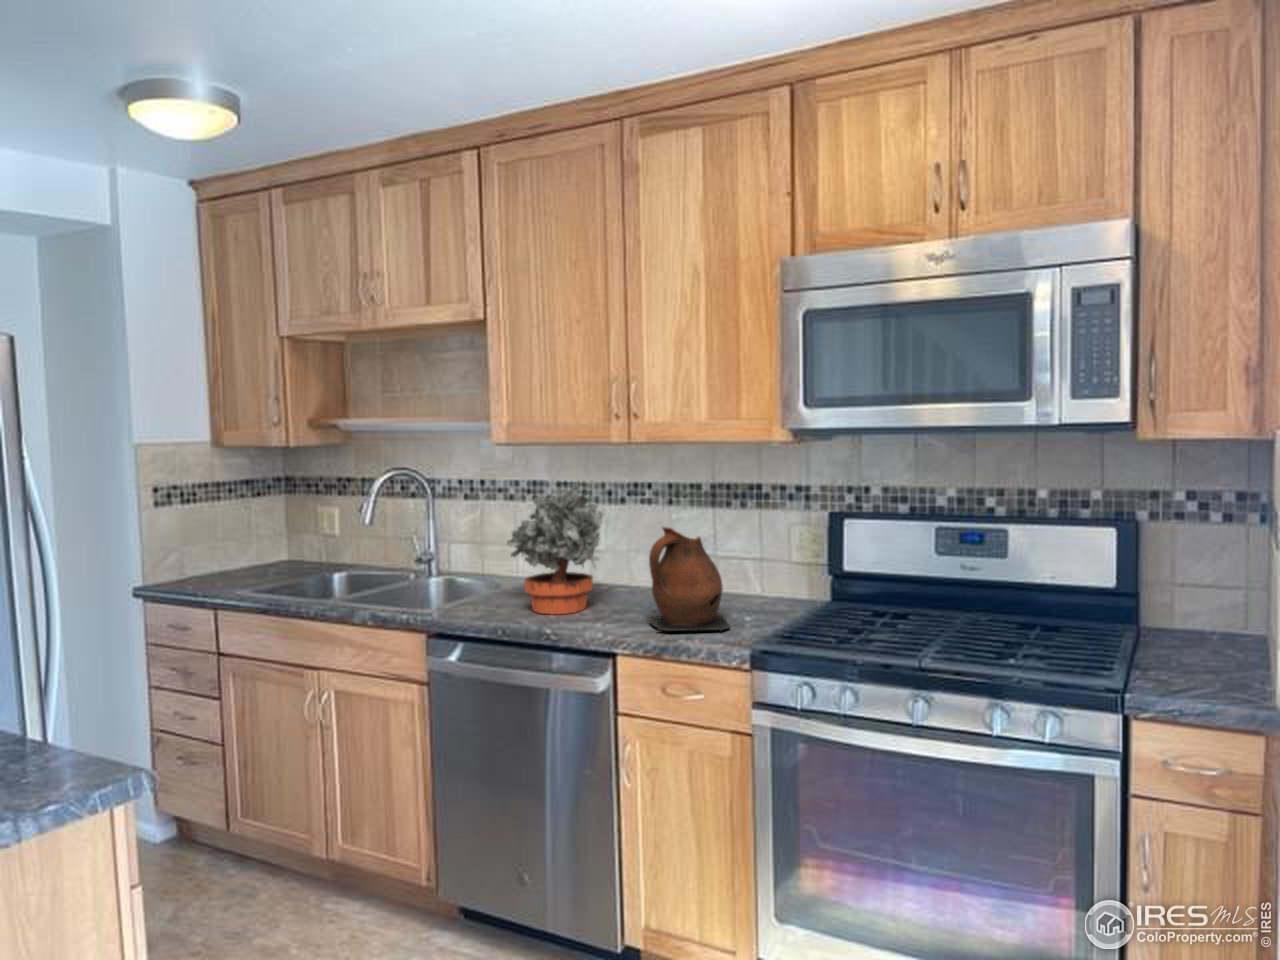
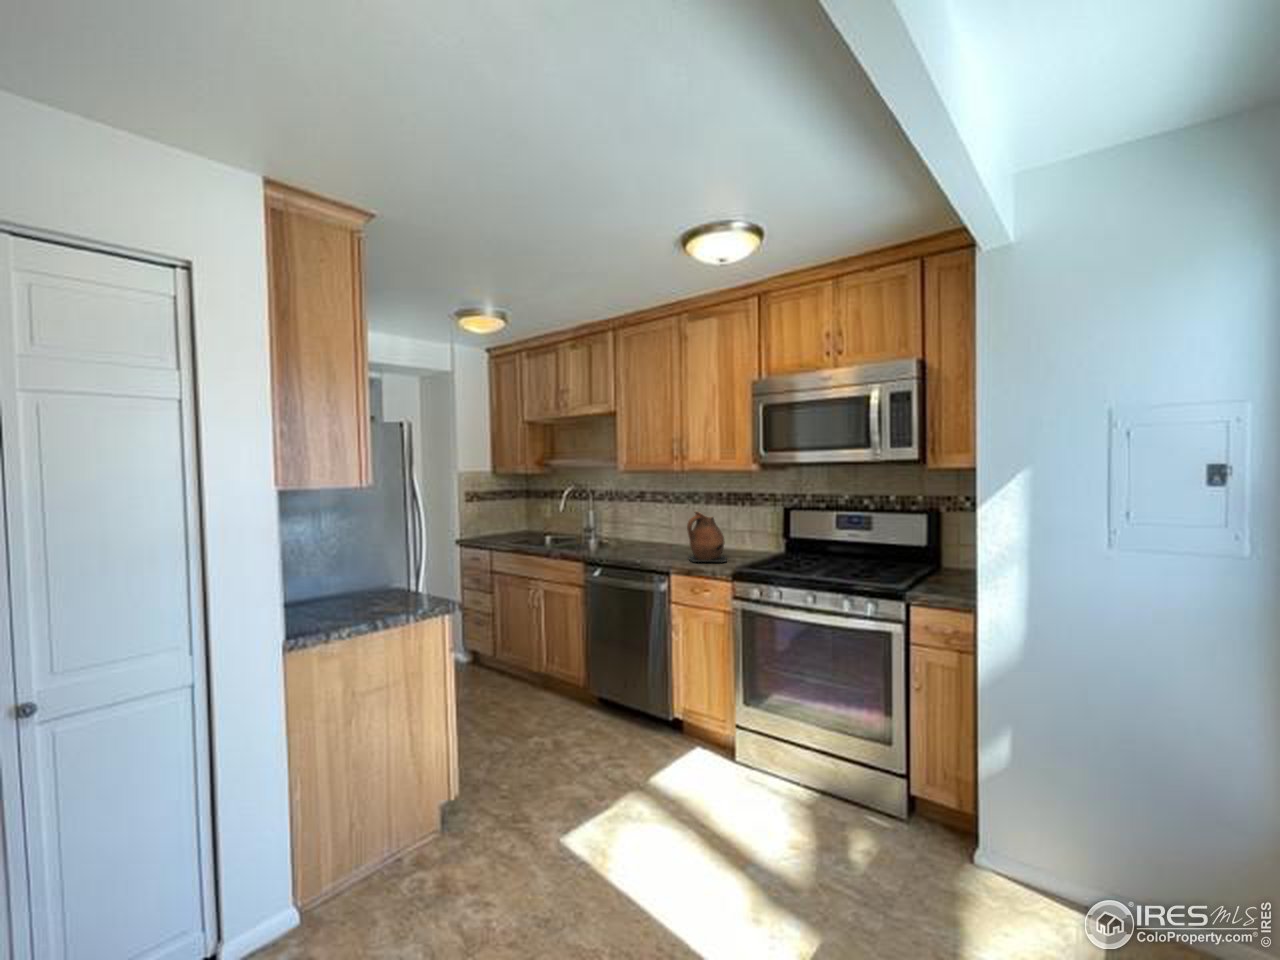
potted plant: present [506,484,604,614] -> none [623,491,672,555]

